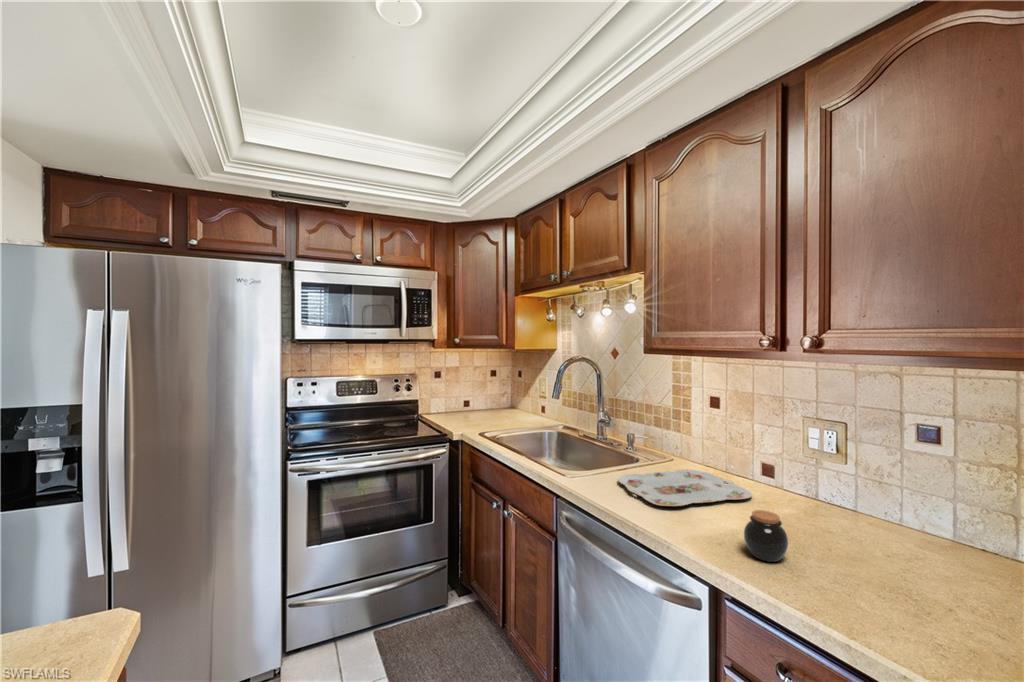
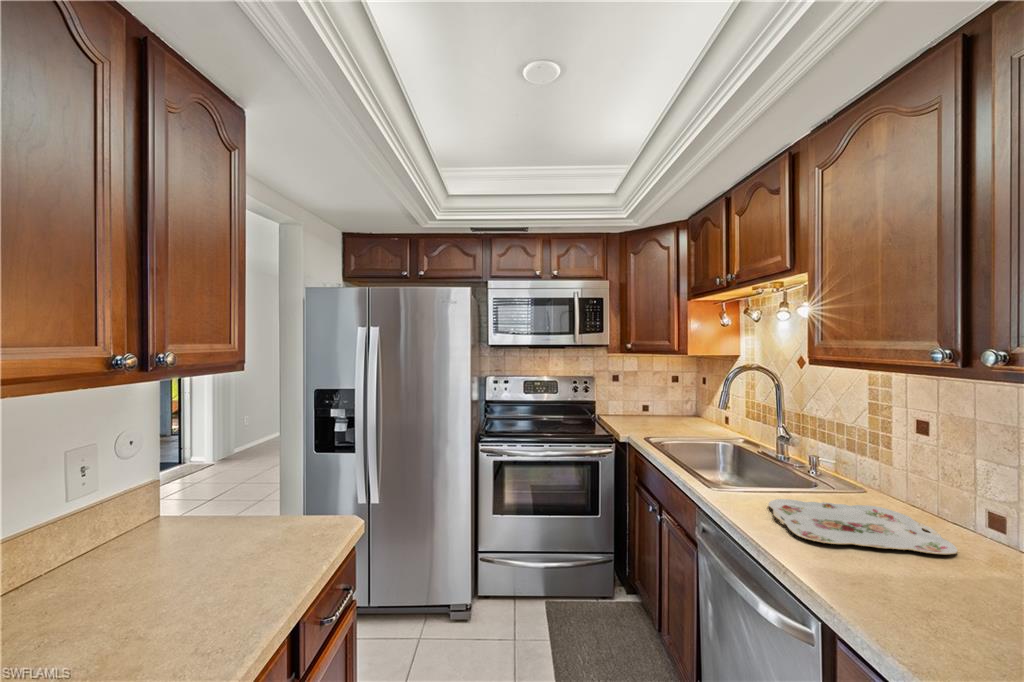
jar: present [744,510,788,562] -> none [889,565,955,634]

